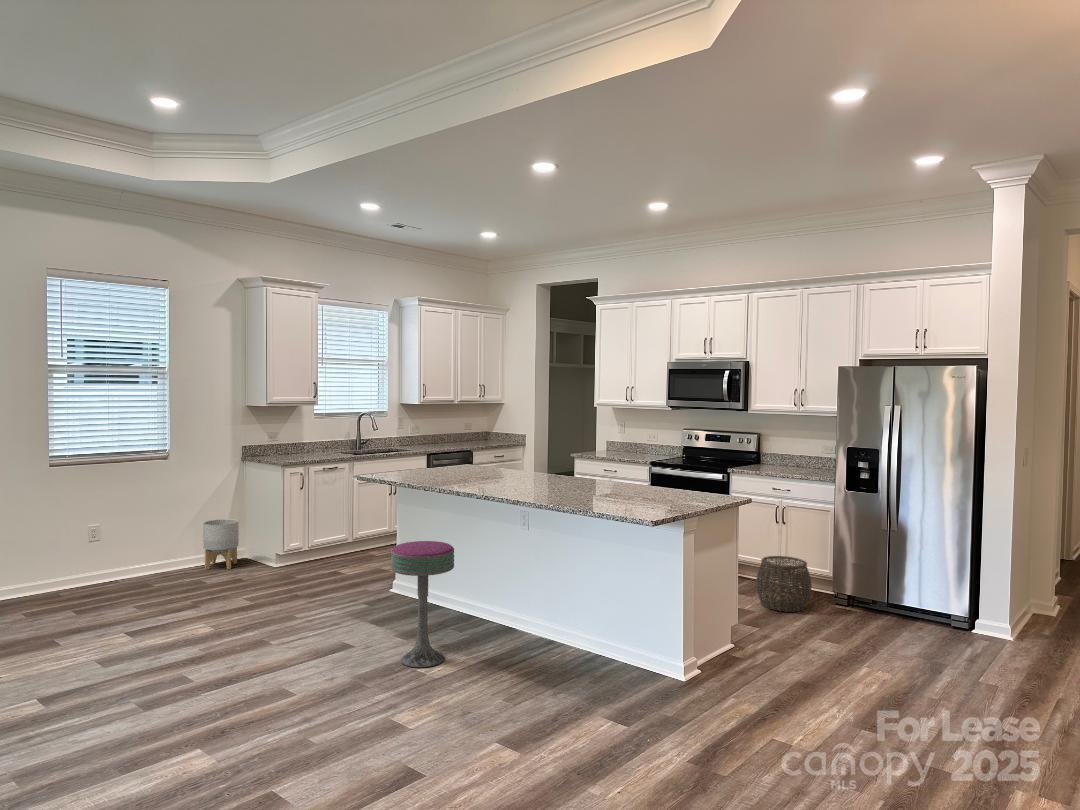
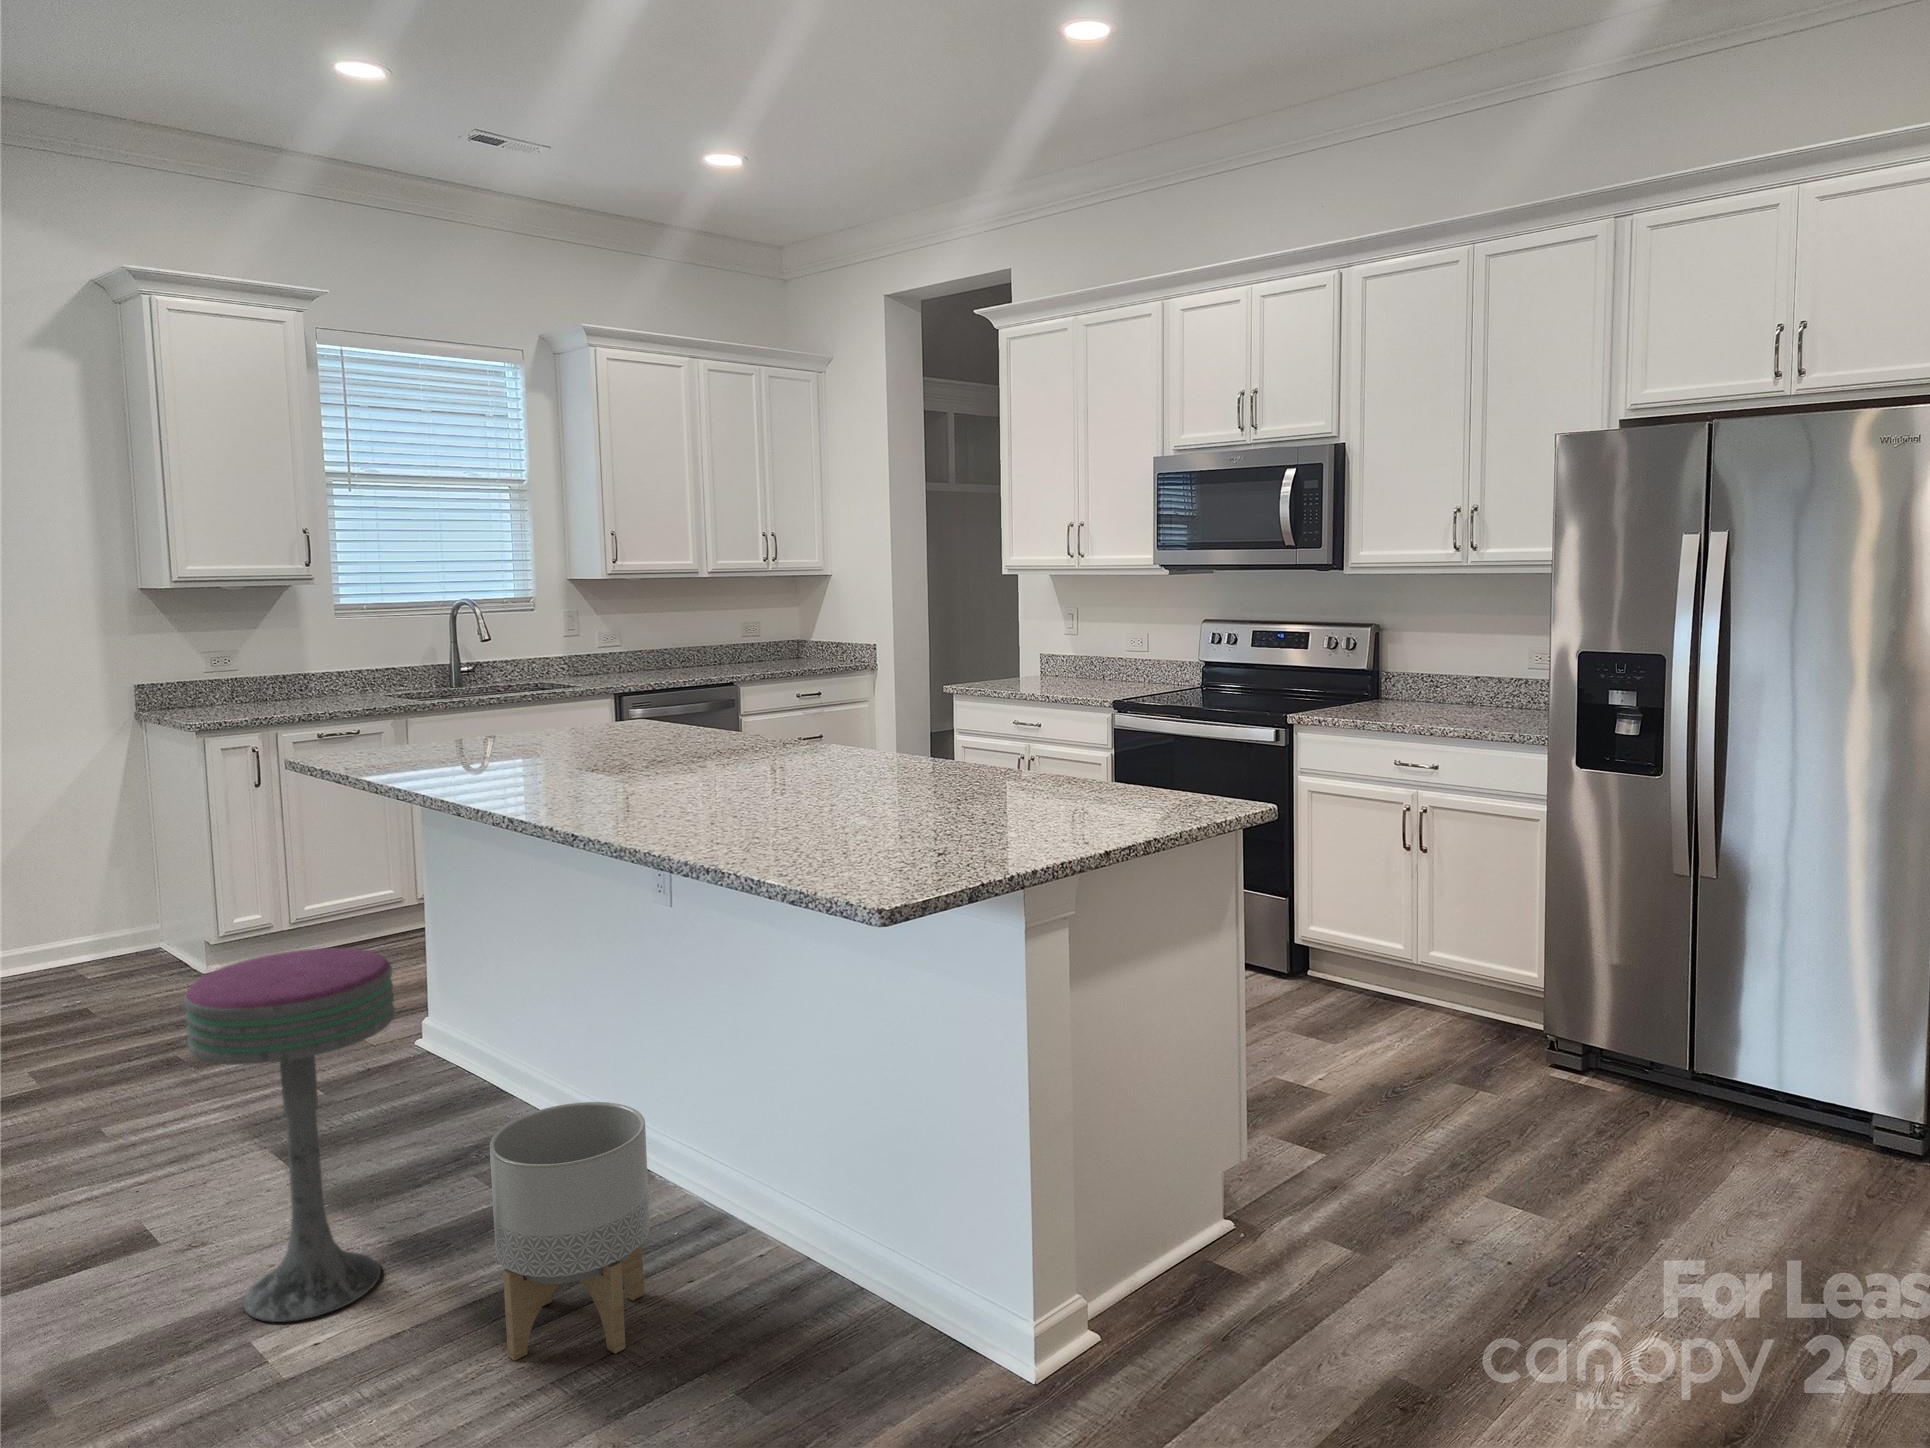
planter: present [203,519,239,570] -> present [490,1102,650,1361]
woven basket: present [756,556,812,612] -> none [1338,943,1486,1098]

